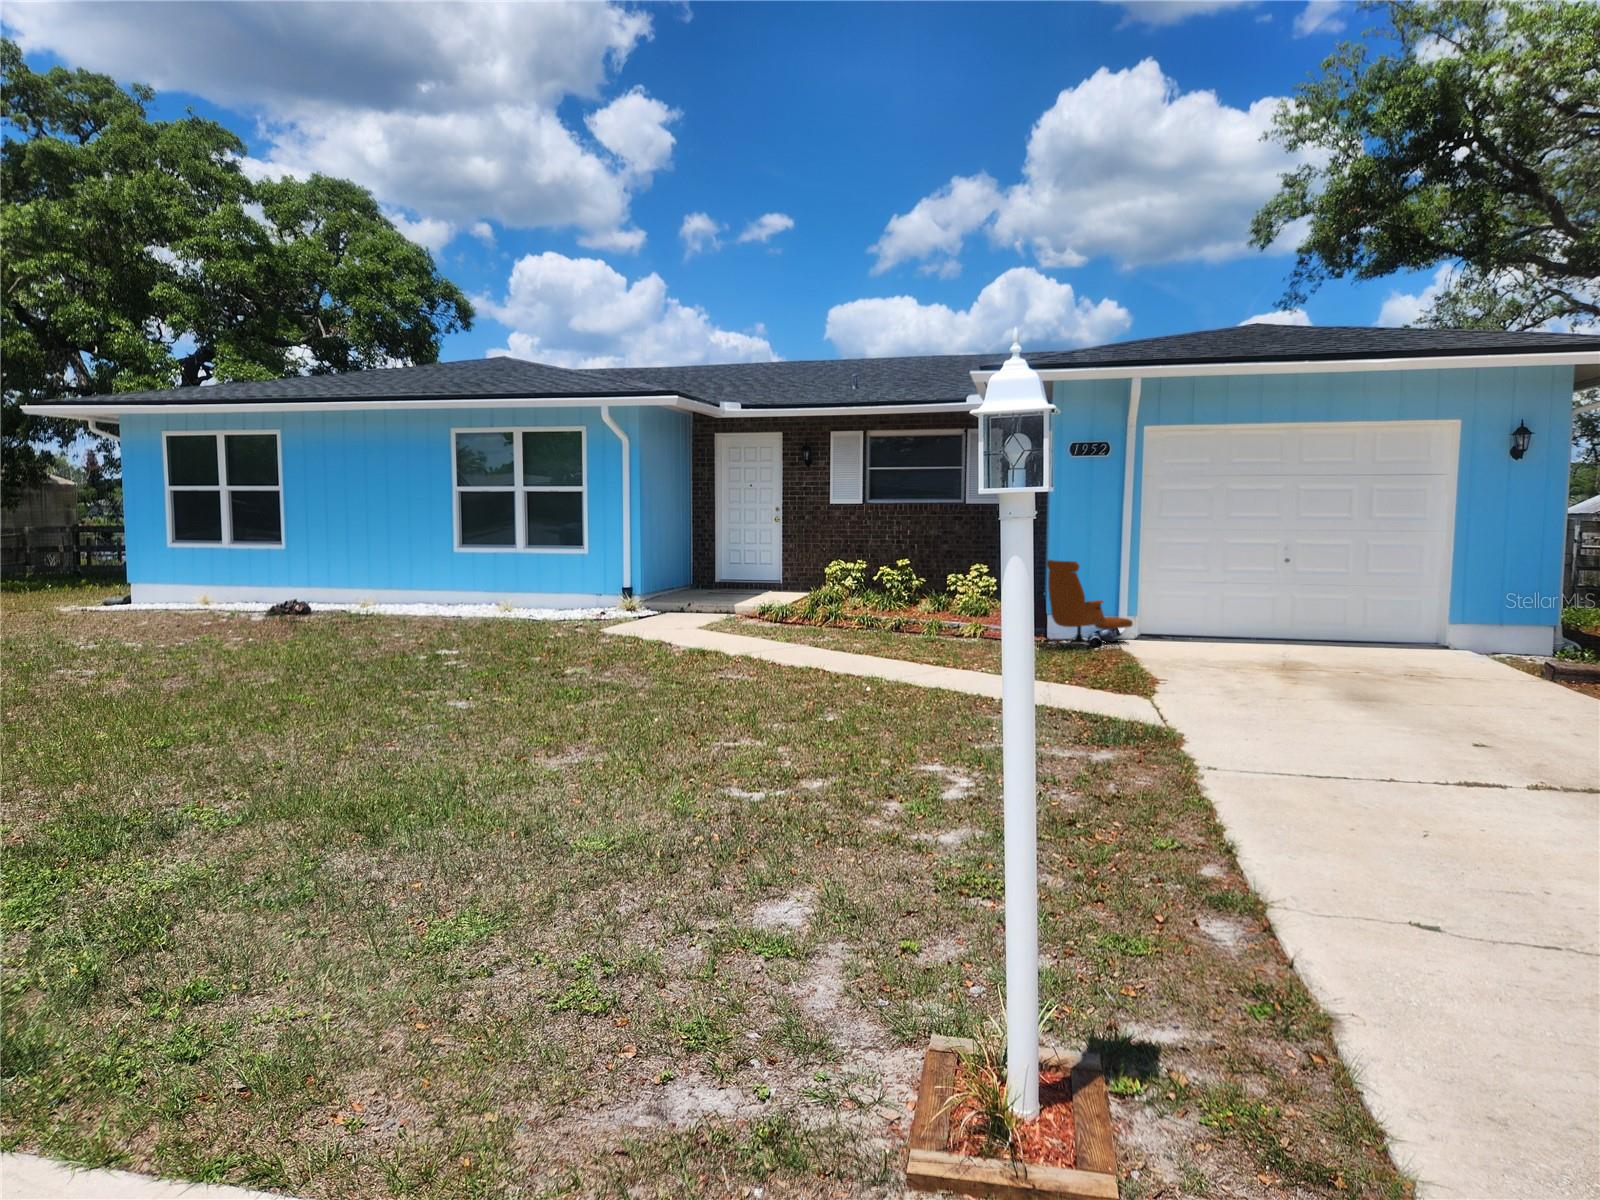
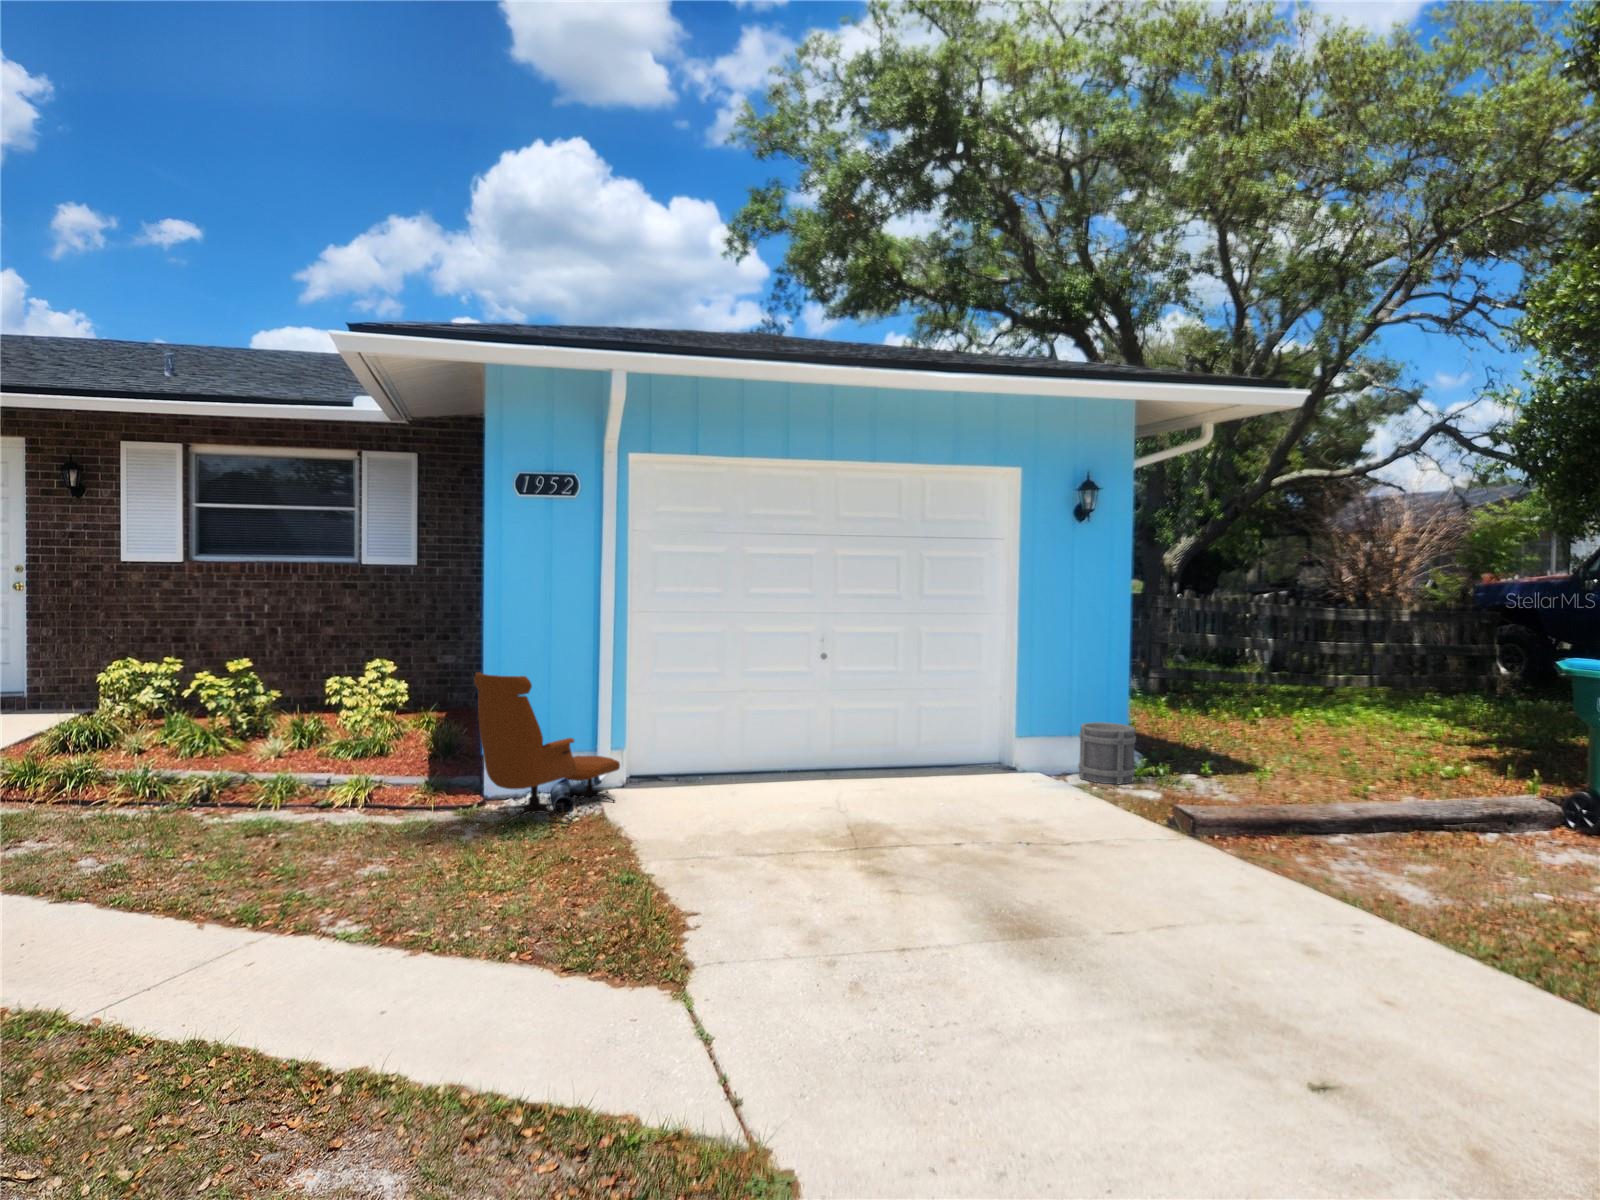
bucket: none [1507,617,1562,664] -> present [1078,722,1136,784]

